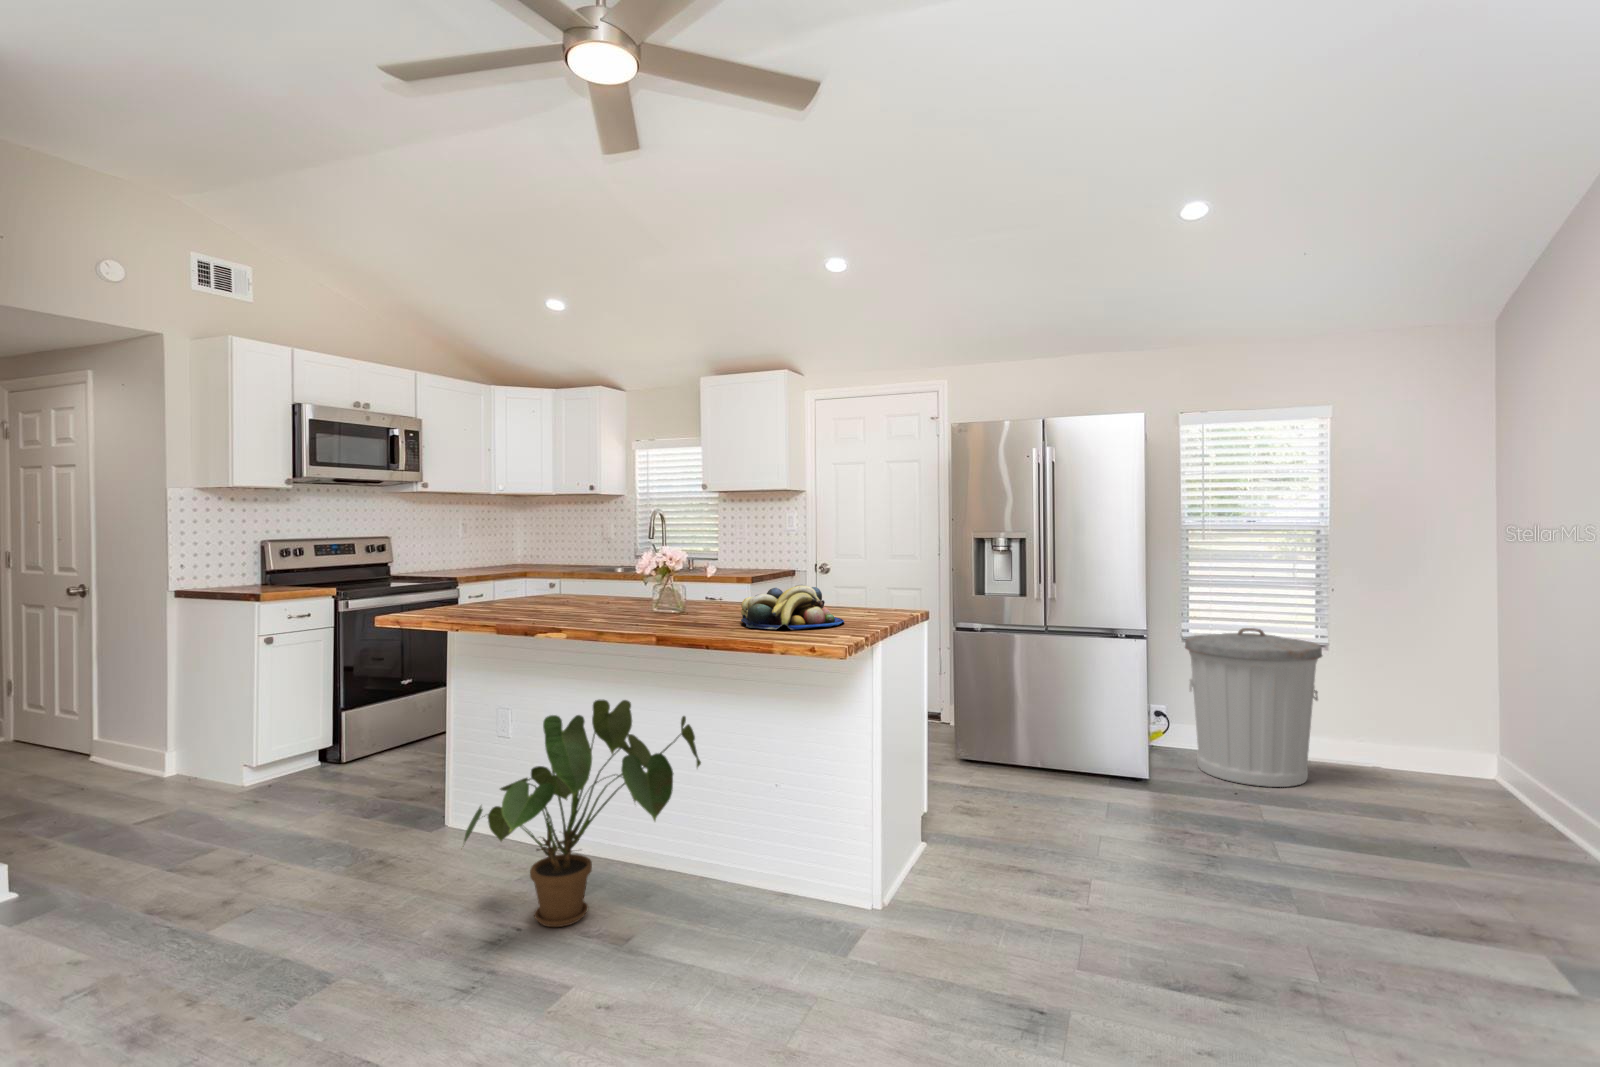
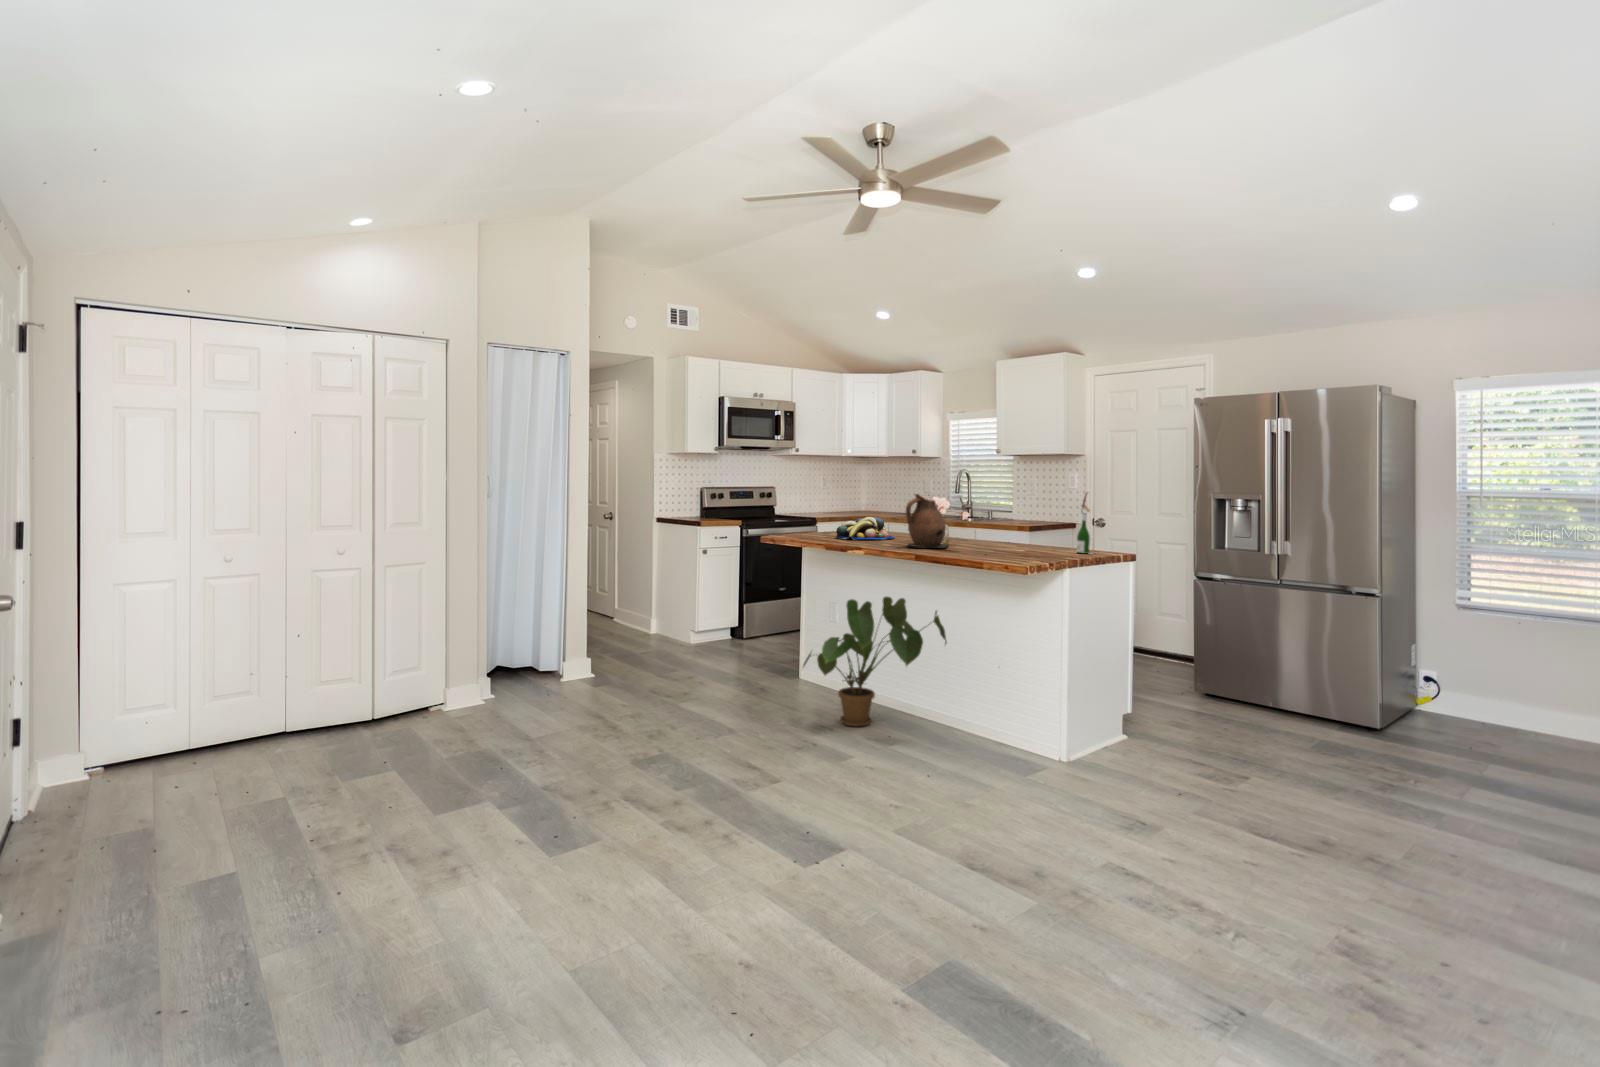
wine bottle: none [870,532,893,616] -> present [1077,493,1090,554]
ceramic pitcher: none [626,540,692,621] -> present [906,494,947,548]
fruit bowl: present [741,585,844,629] -> present [836,517,894,540]
trash can: present [1185,628,1322,787] -> none [1429,592,1585,743]

